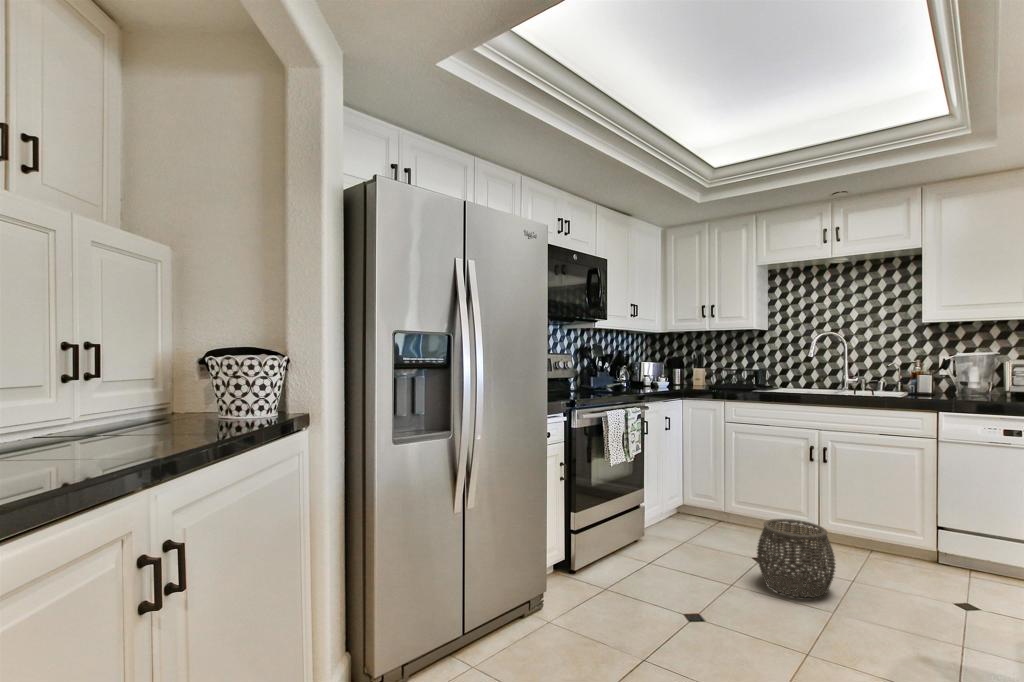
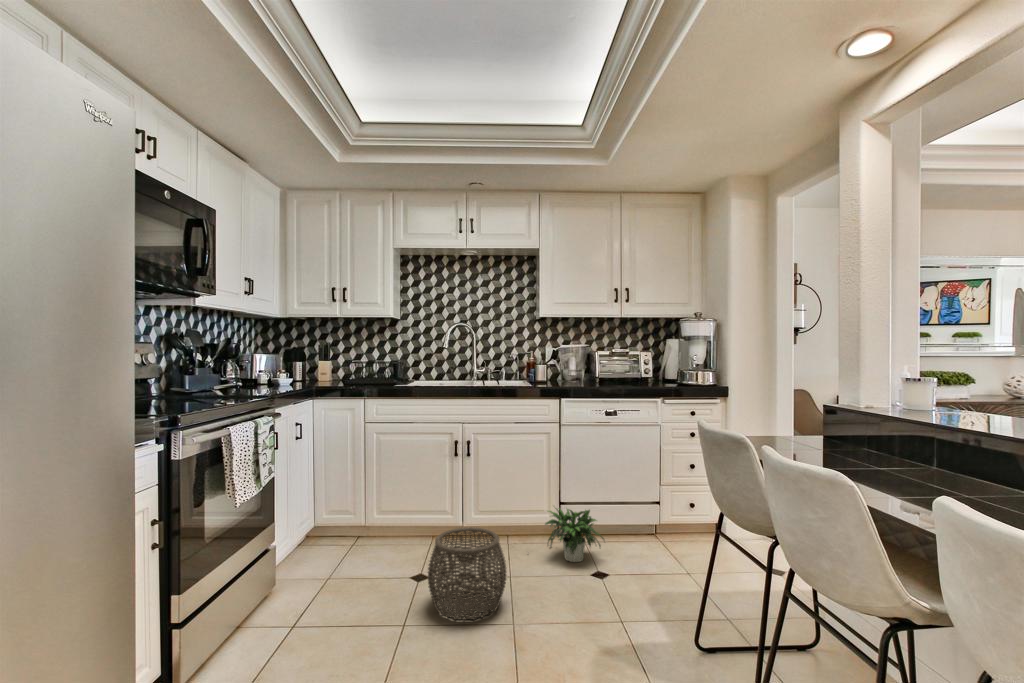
potted plant: none [885,524,985,590] -> present [545,508,604,562]

